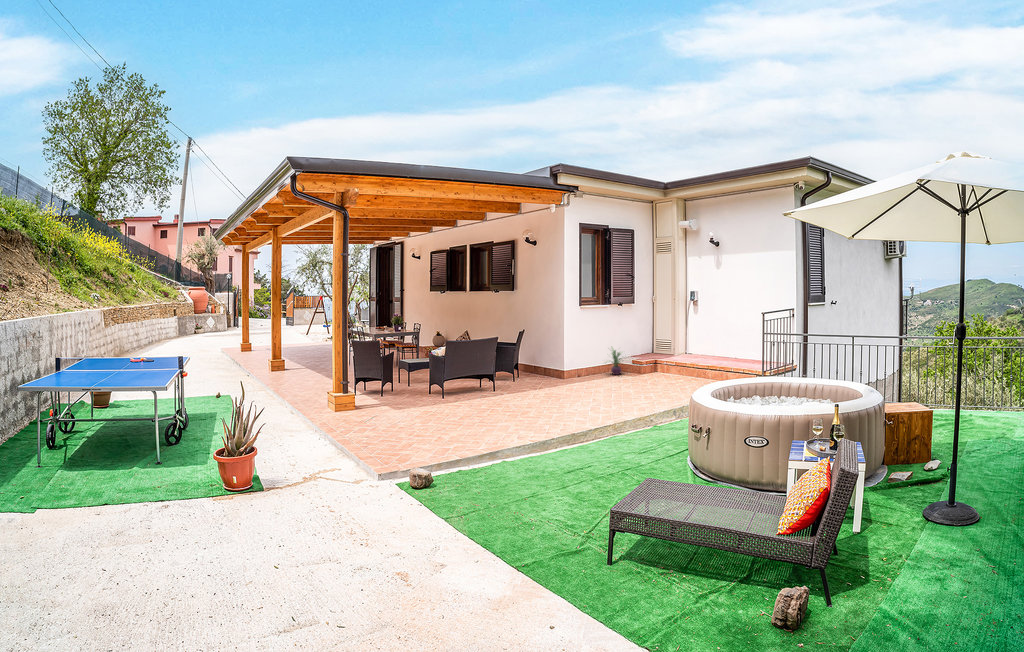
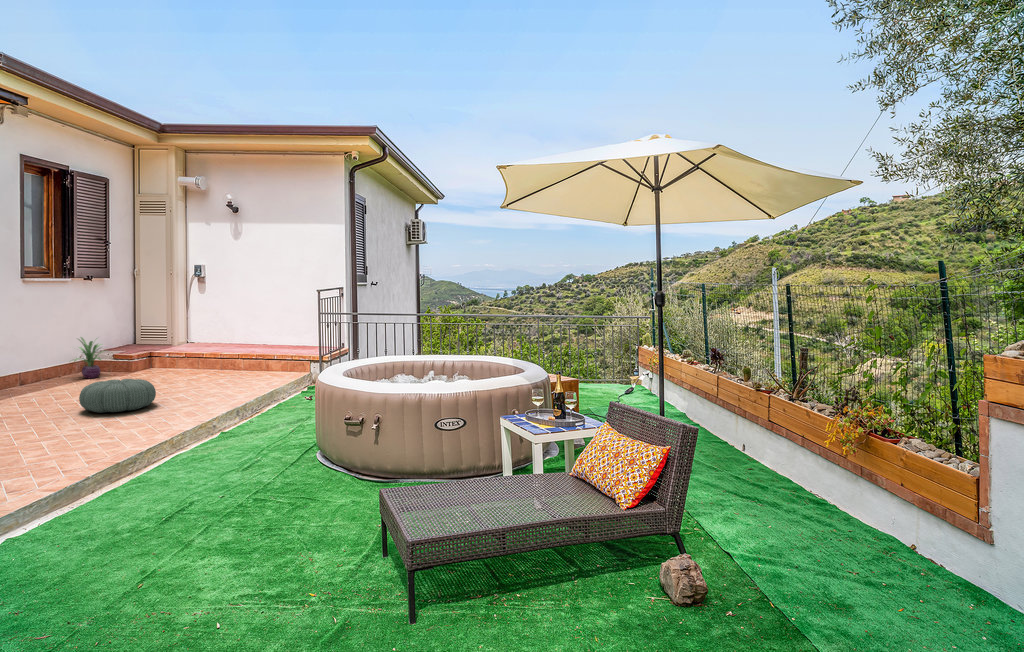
pouf: none [588,379,629,401] -> present [79,379,156,413]

